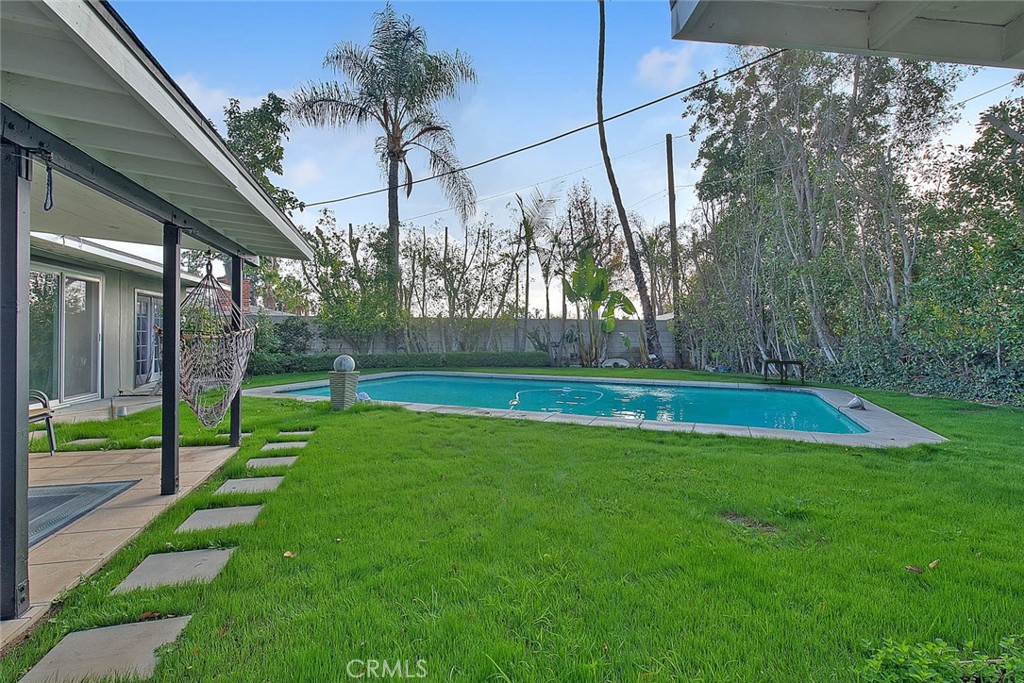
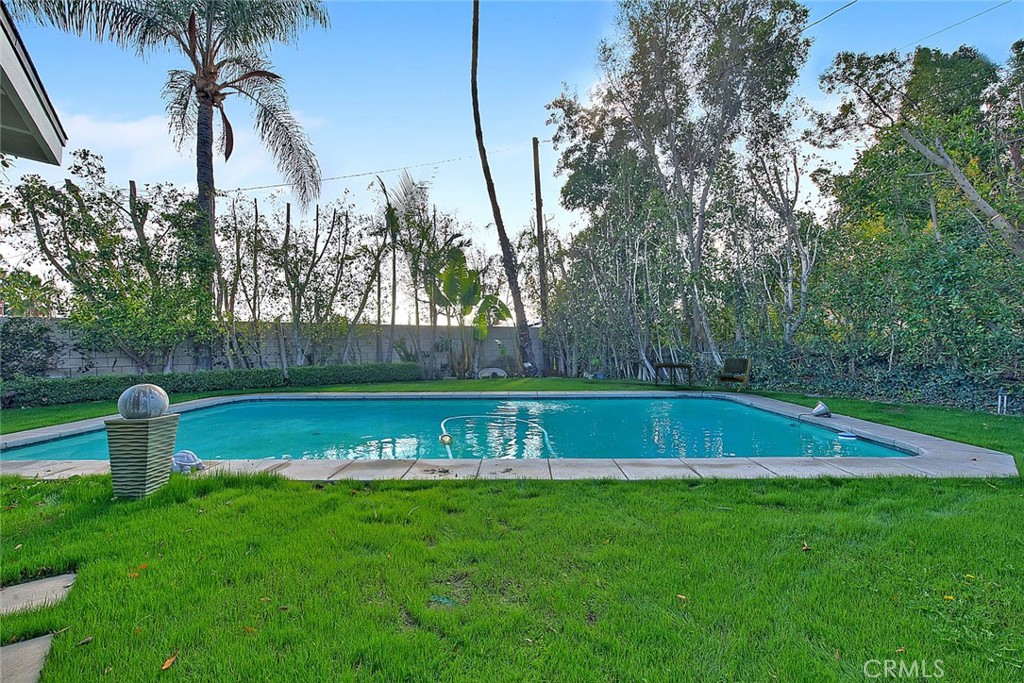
lounge chair: none [814,355,862,390] -> present [713,358,751,392]

